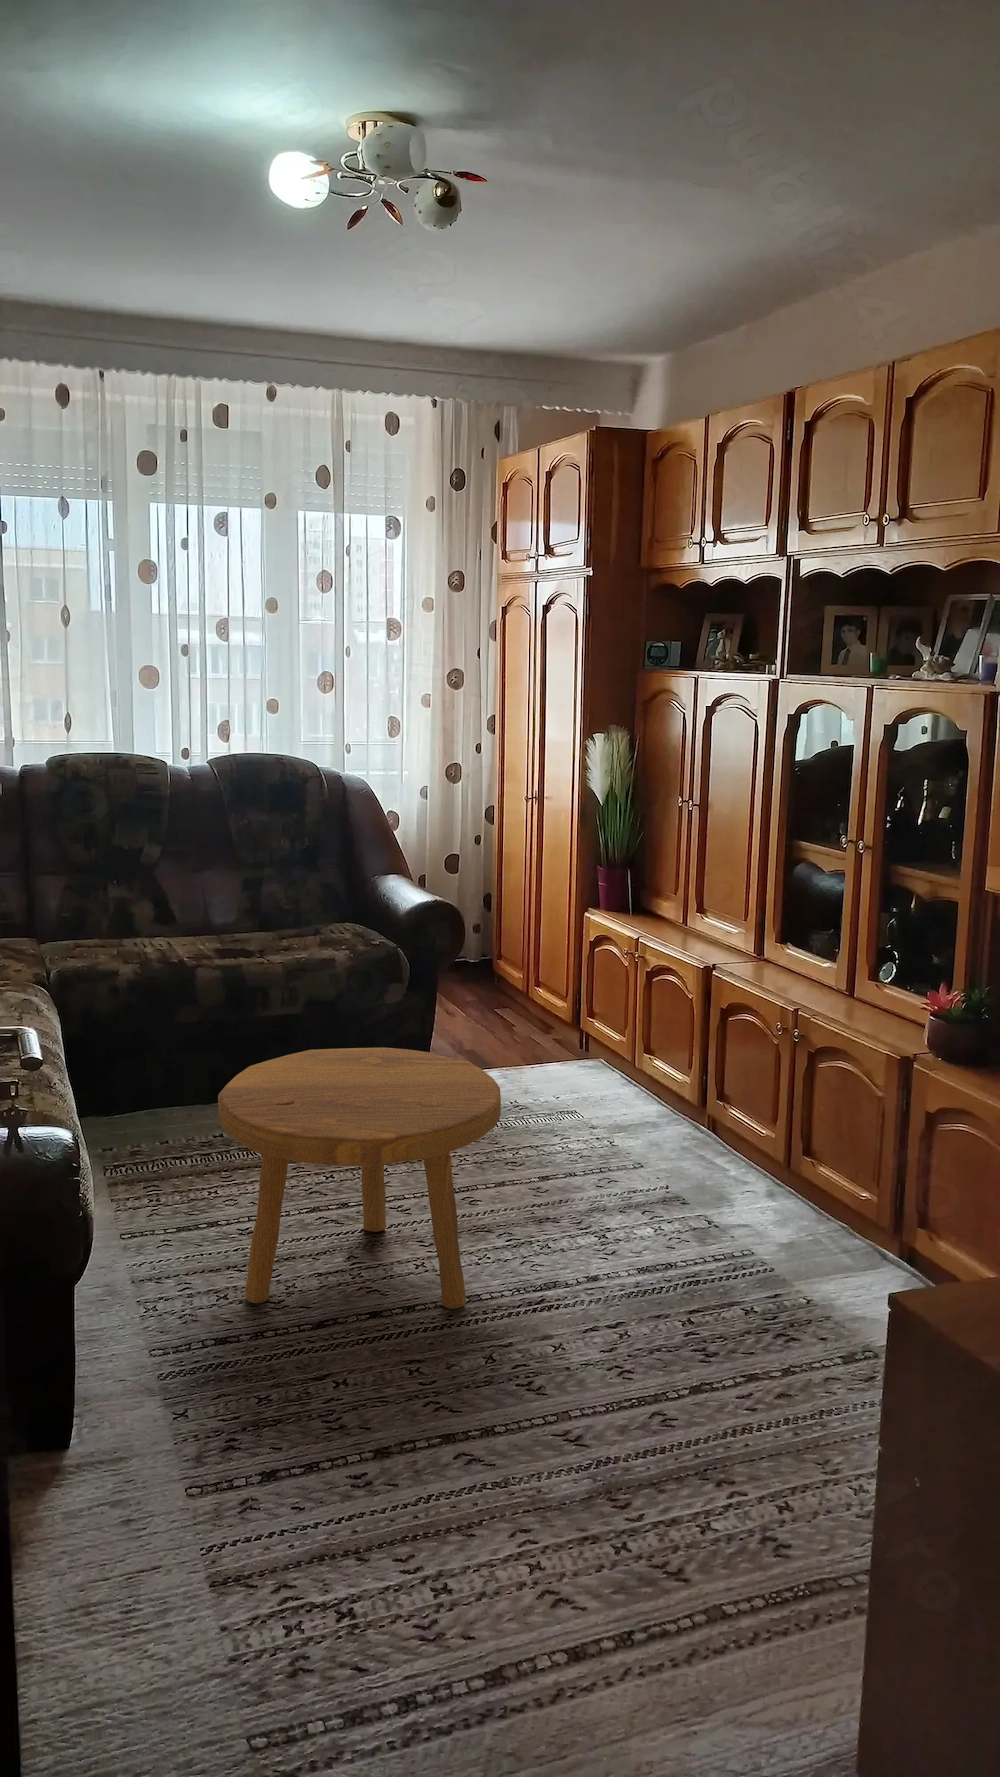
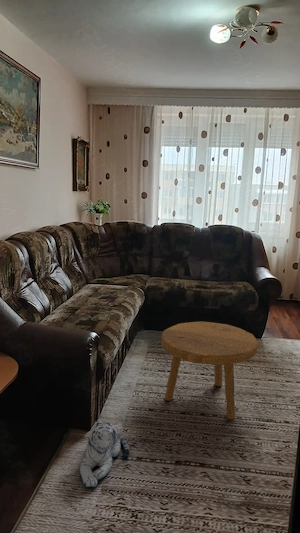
plush toy: none [97,1388,240,1594] -> present [80,421,129,487]

